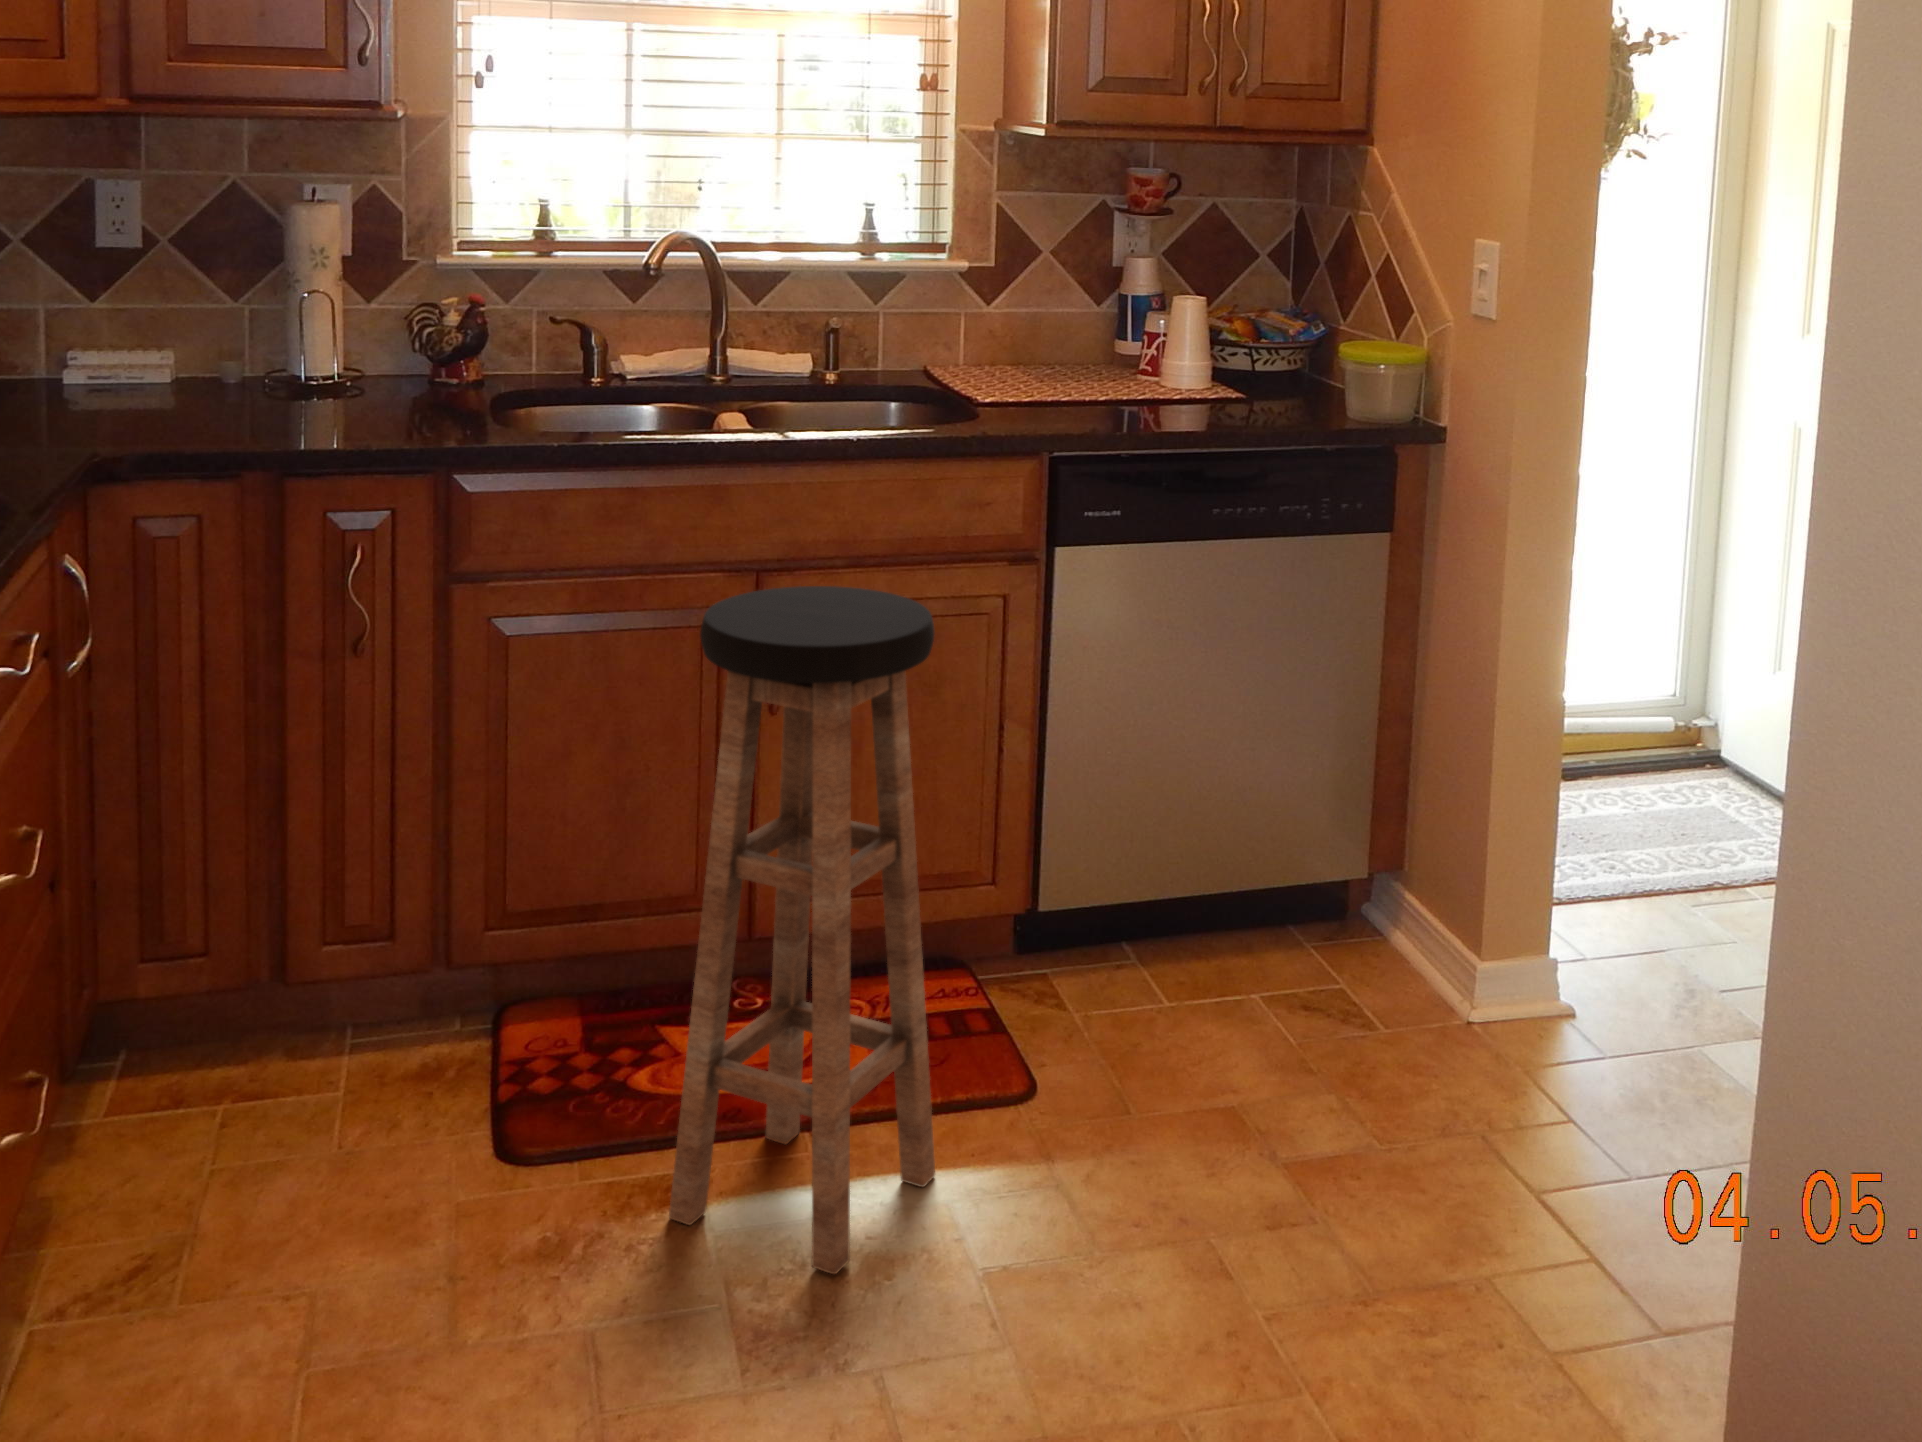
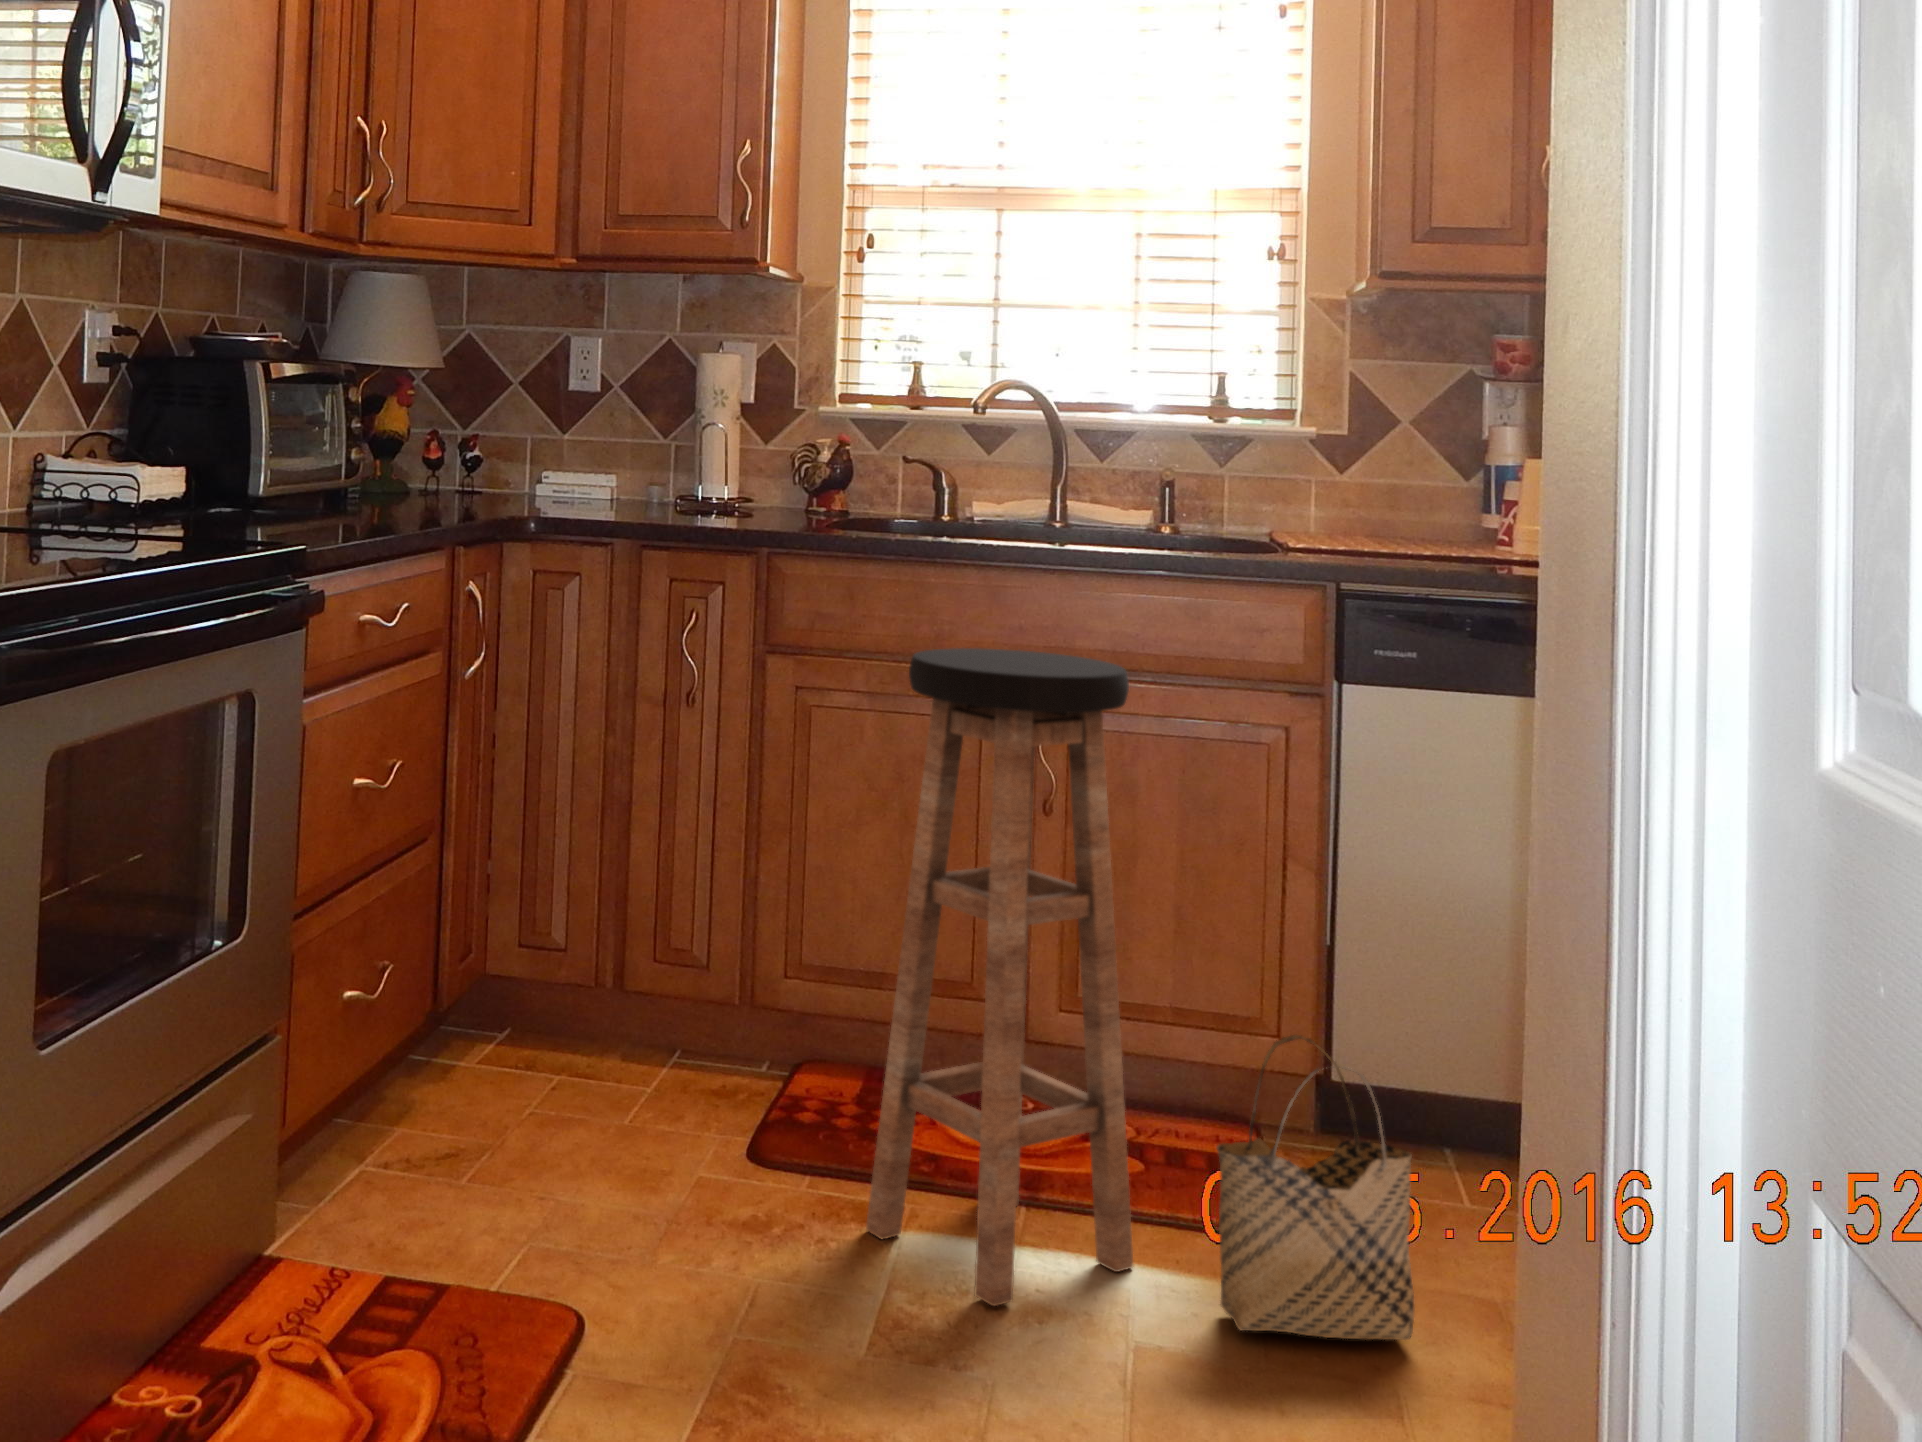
woven basket: none [1030,929,1195,1223] -> present [1217,1035,1414,1340]

